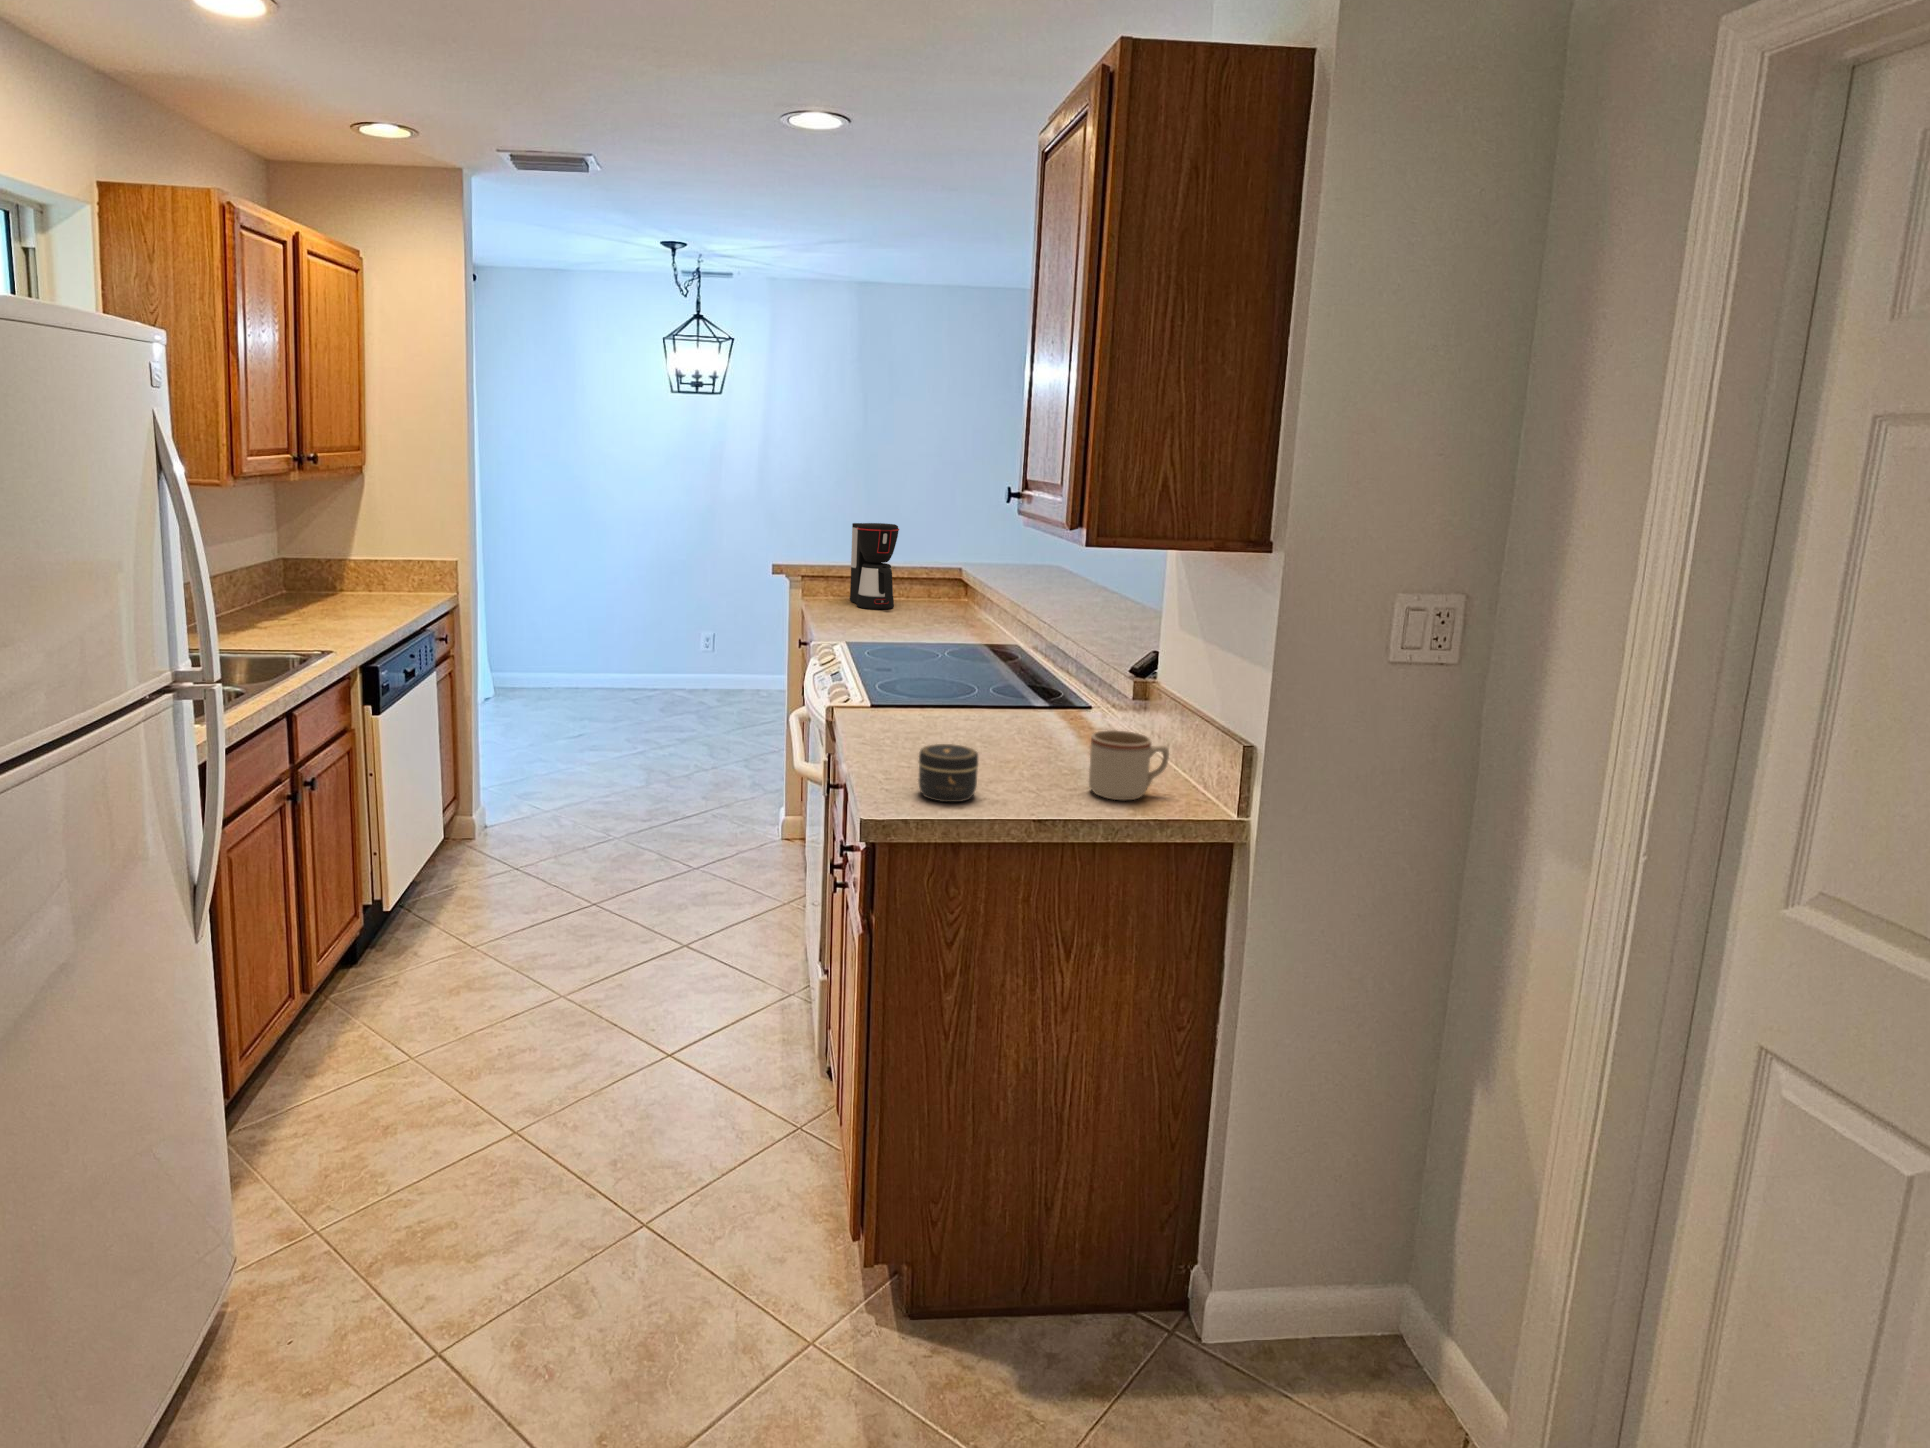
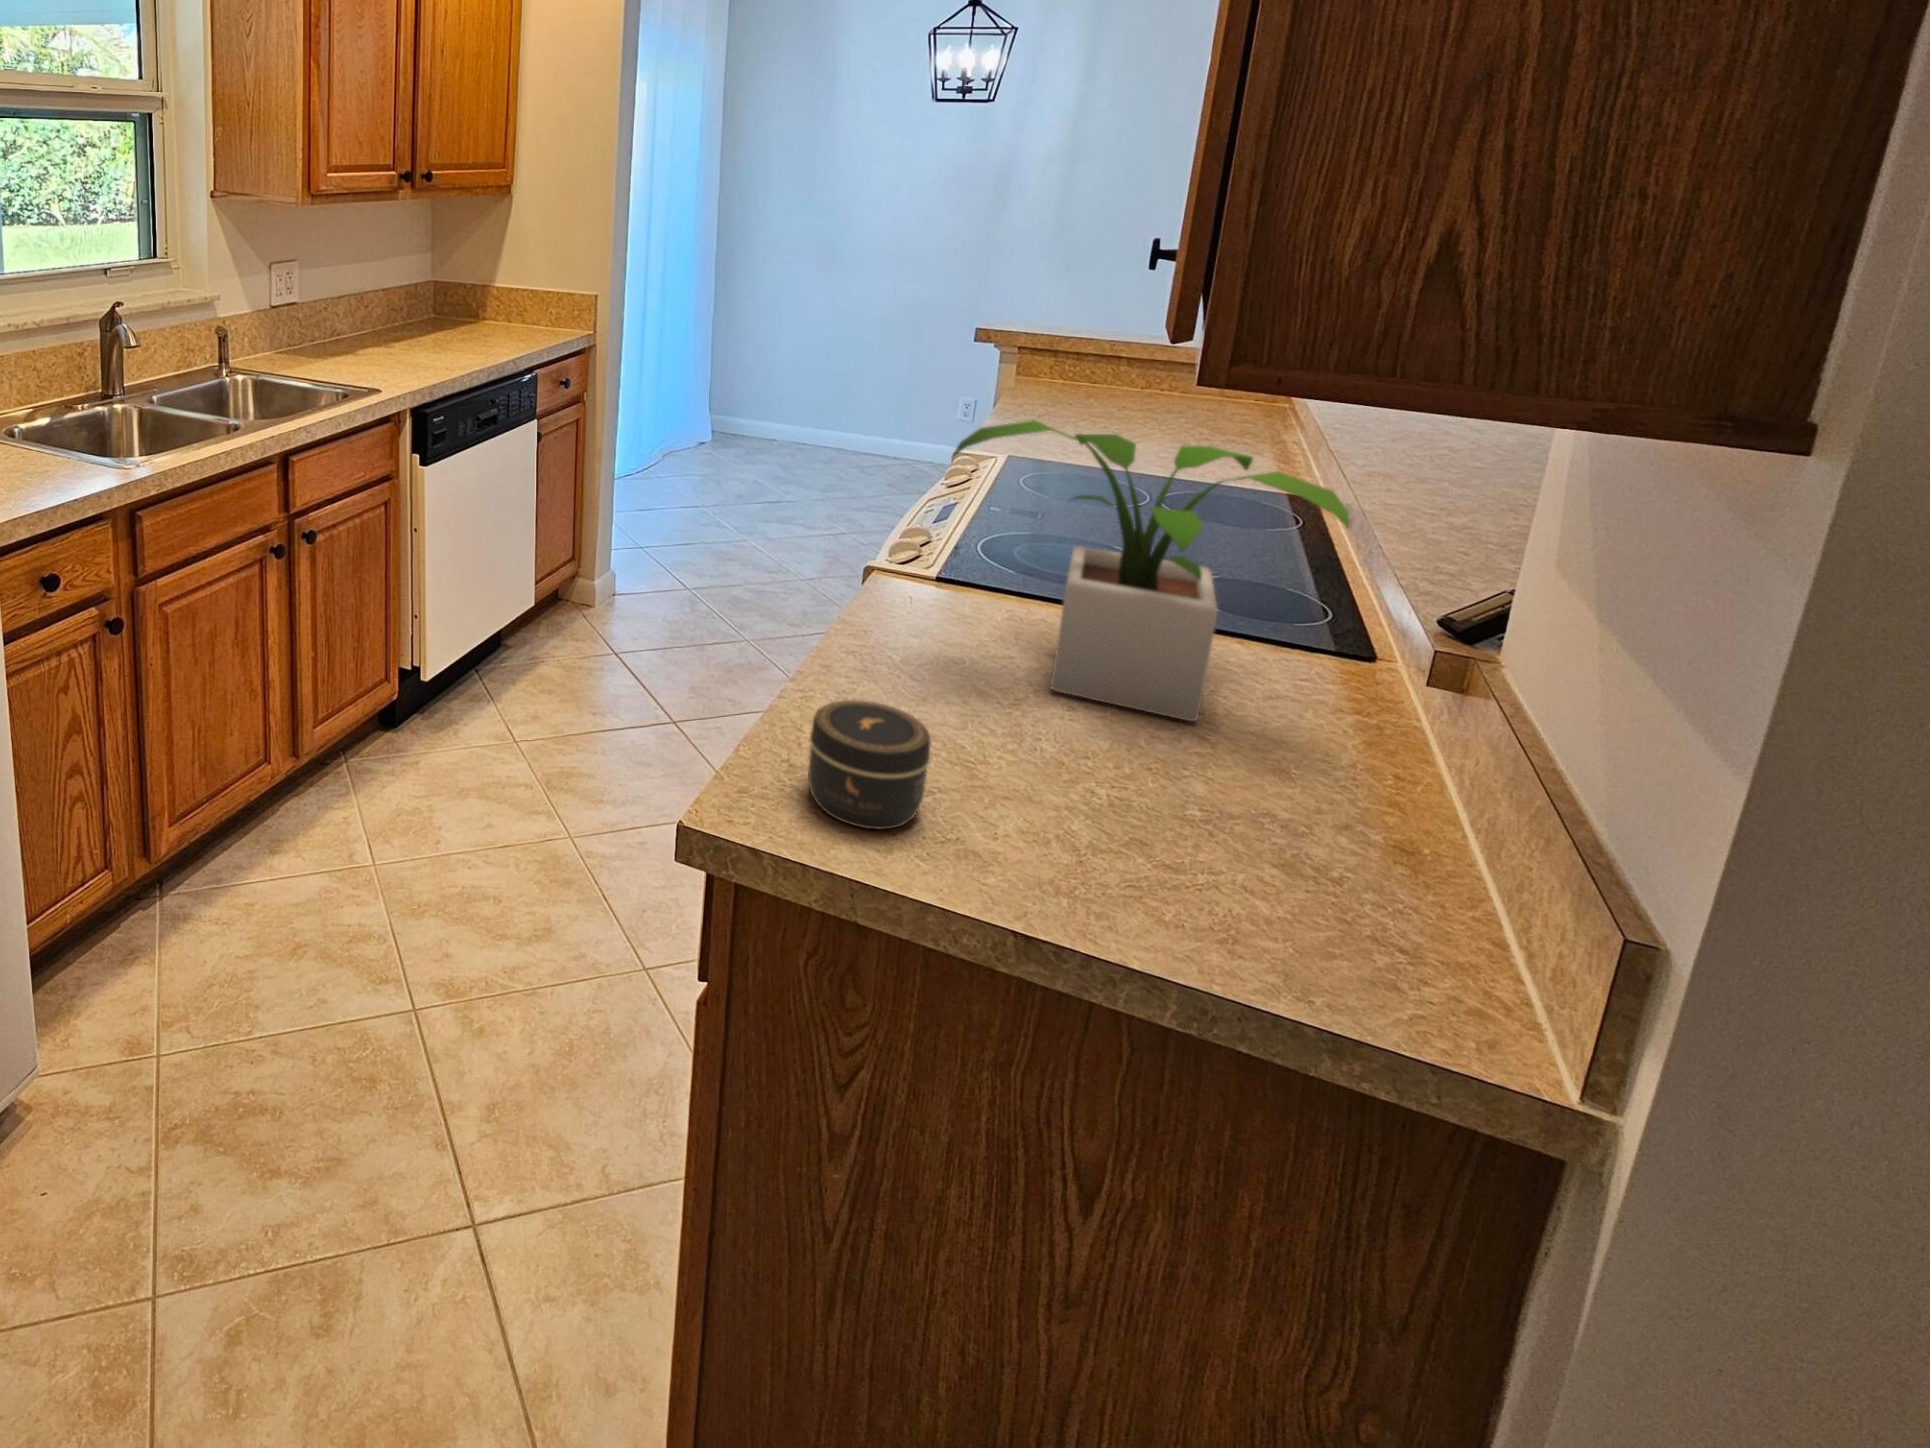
coffee maker: present [850,523,899,609] -> none [1078,273,1163,402]
potted plant: none [924,597,1102,743] -> present [954,420,1350,721]
mug: present [1089,730,1169,800] -> none [1191,760,1418,943]

